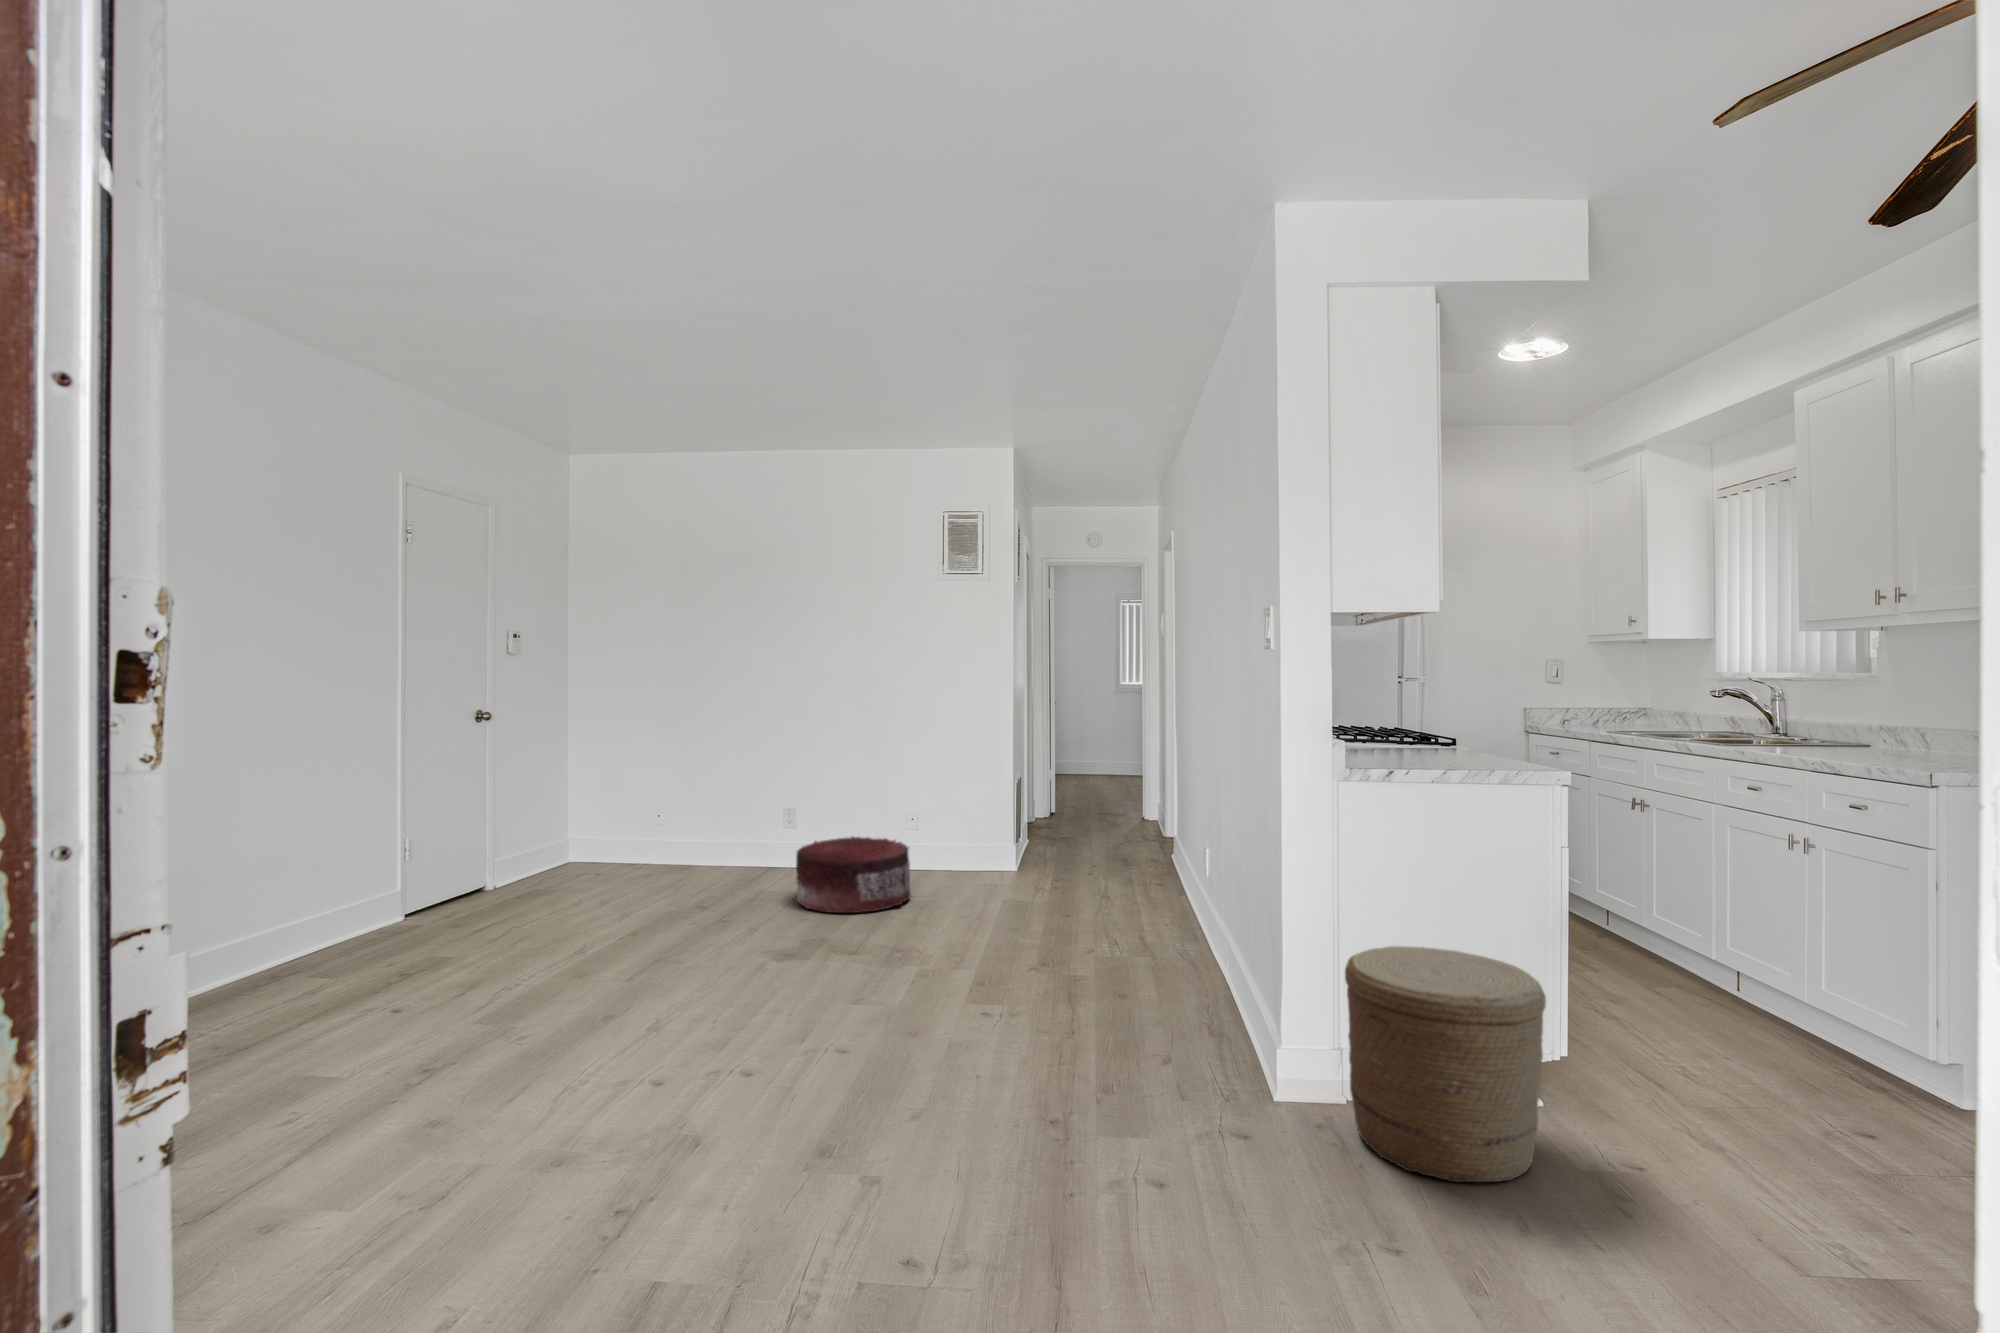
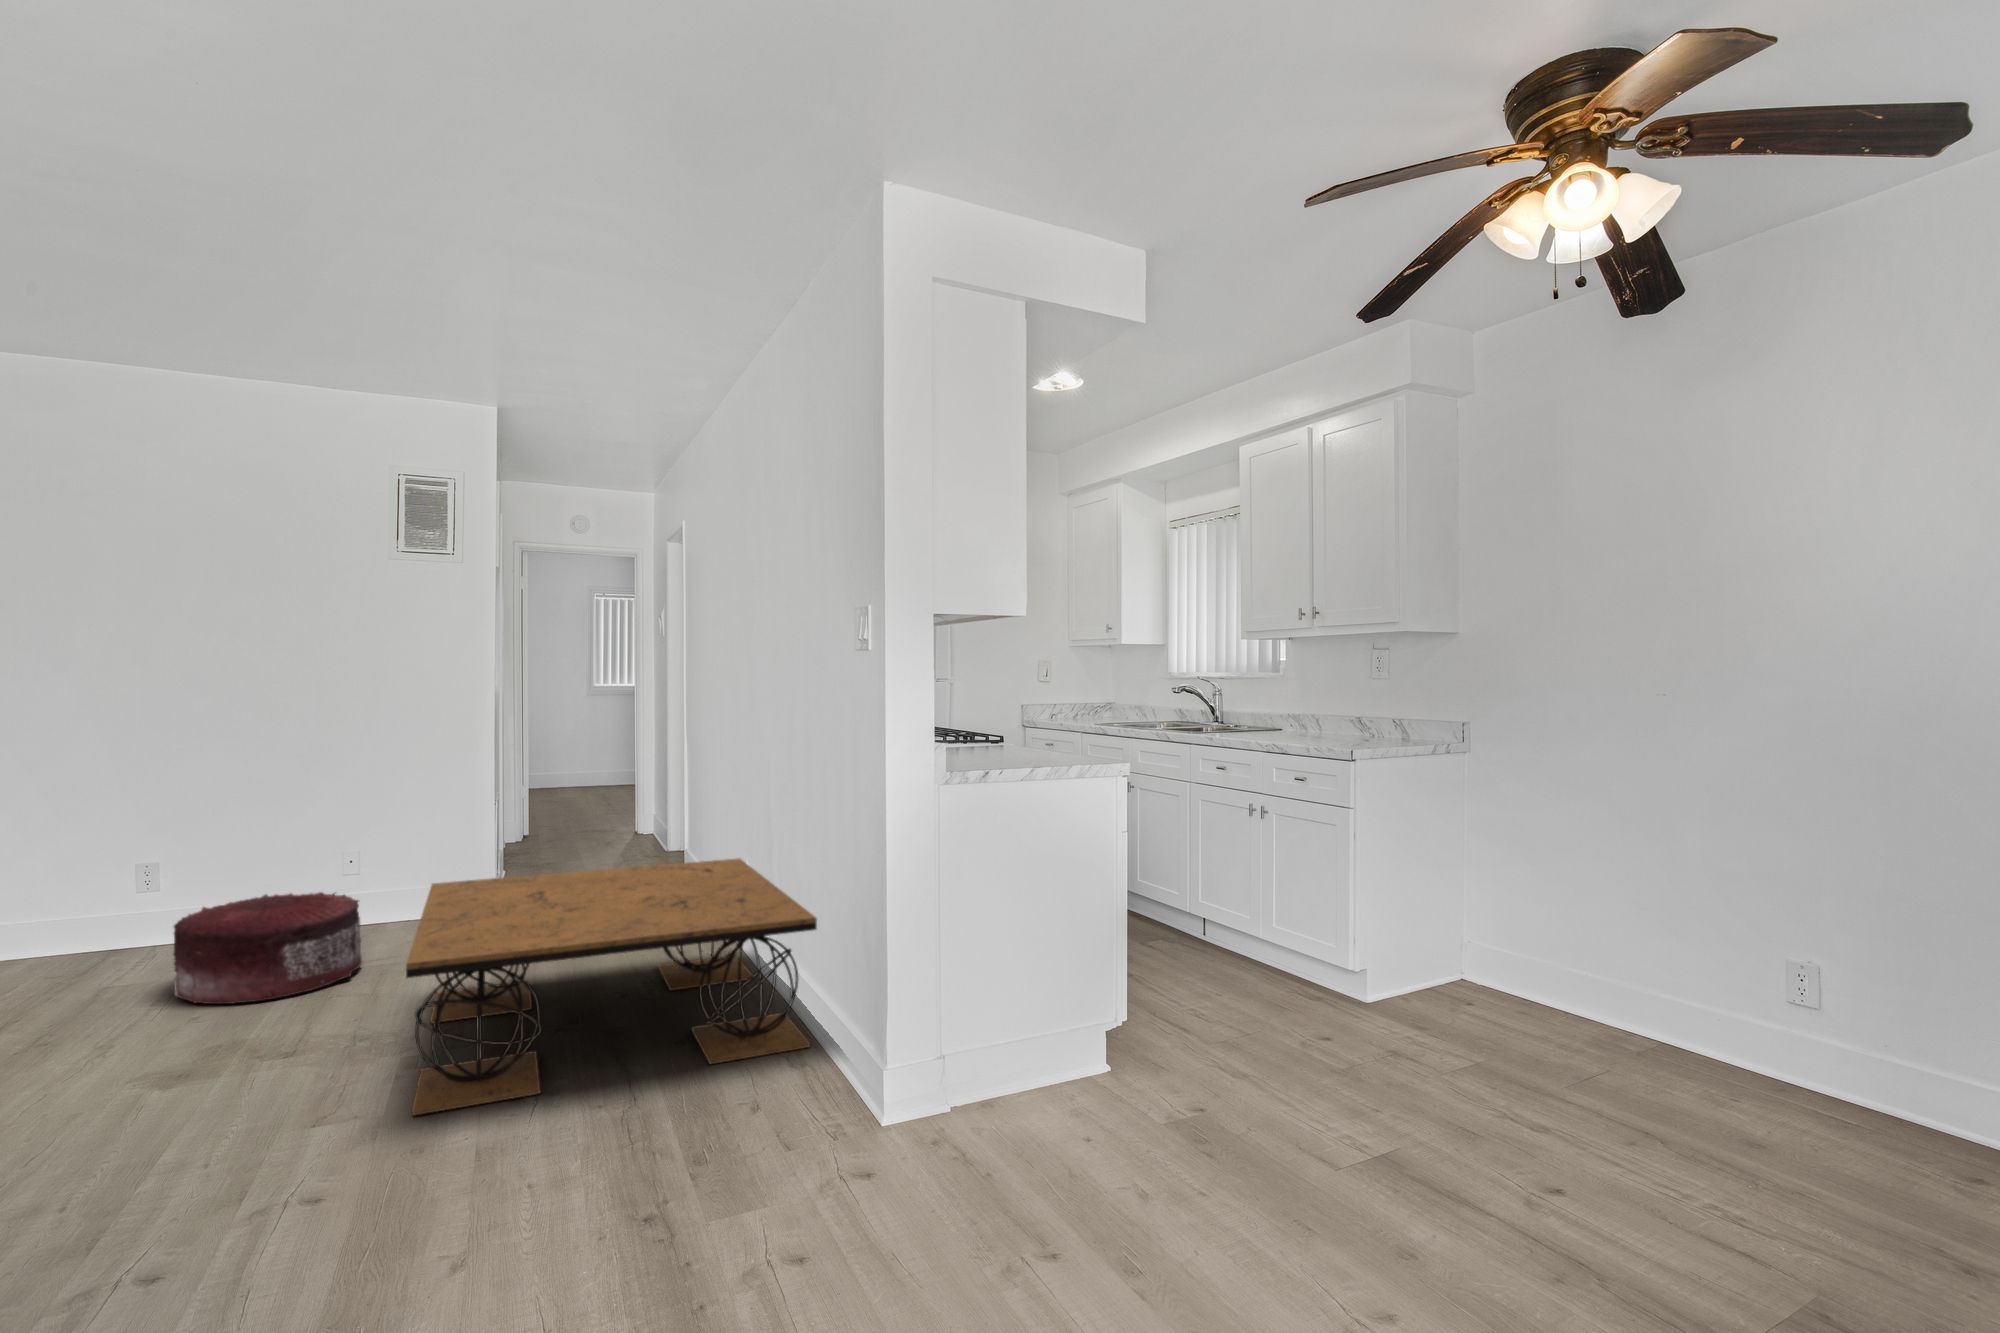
coffee table: none [910,838,1237,1021] -> present [406,859,817,1115]
woven basket: present [1345,946,1546,1182] -> none [958,941,1136,1168]

